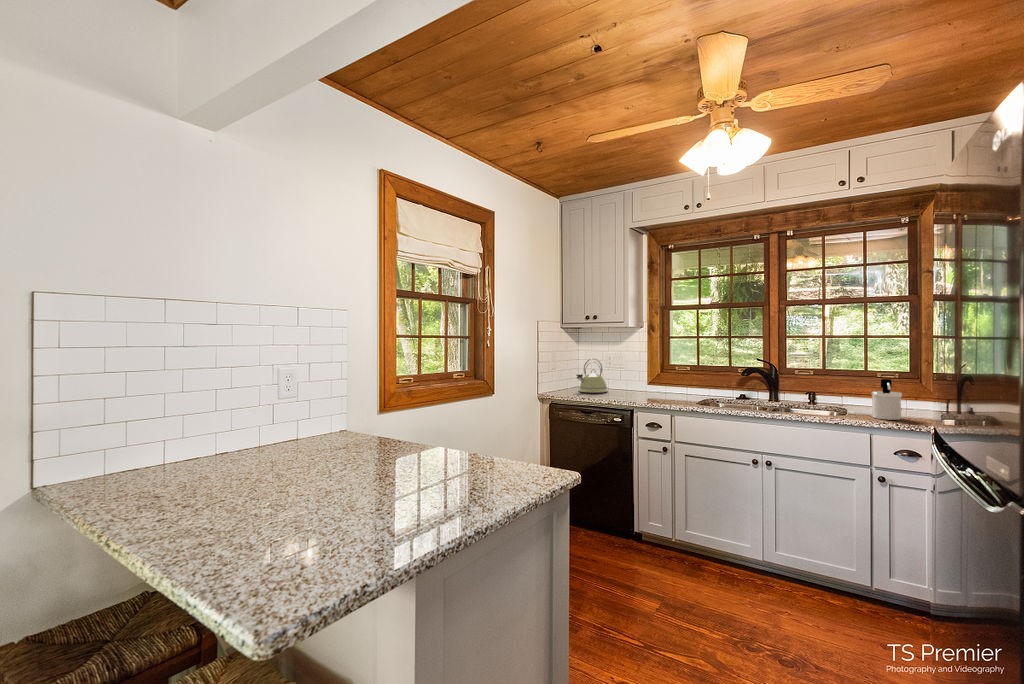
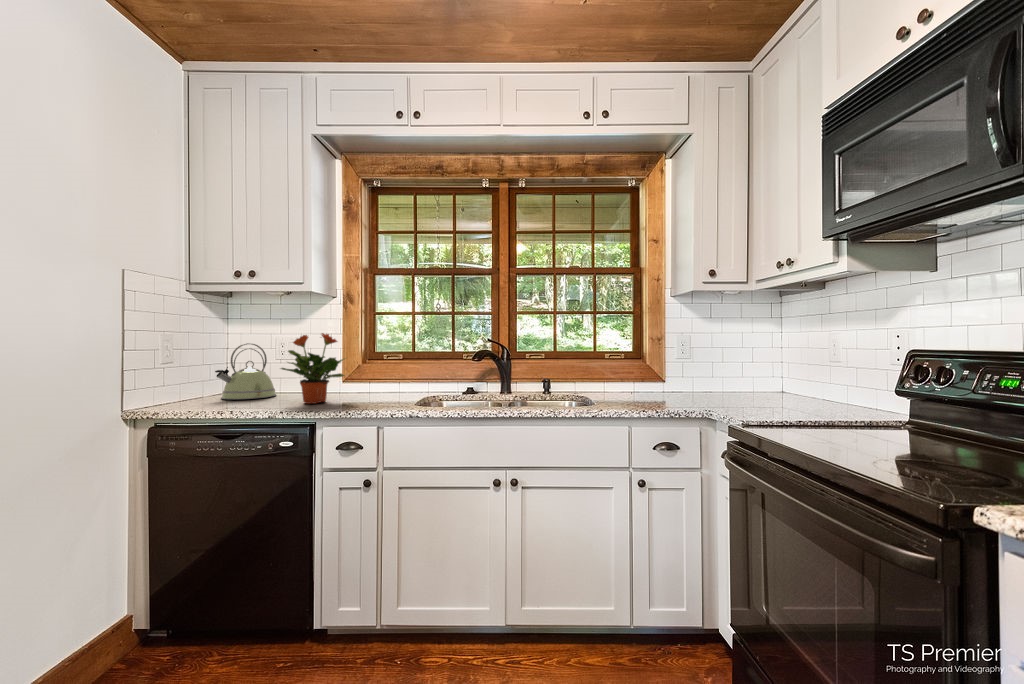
potted plant: none [612,354,652,398] -> present [281,333,344,404]
soap dispenser: present [871,379,902,420] -> none [620,358,650,407]

